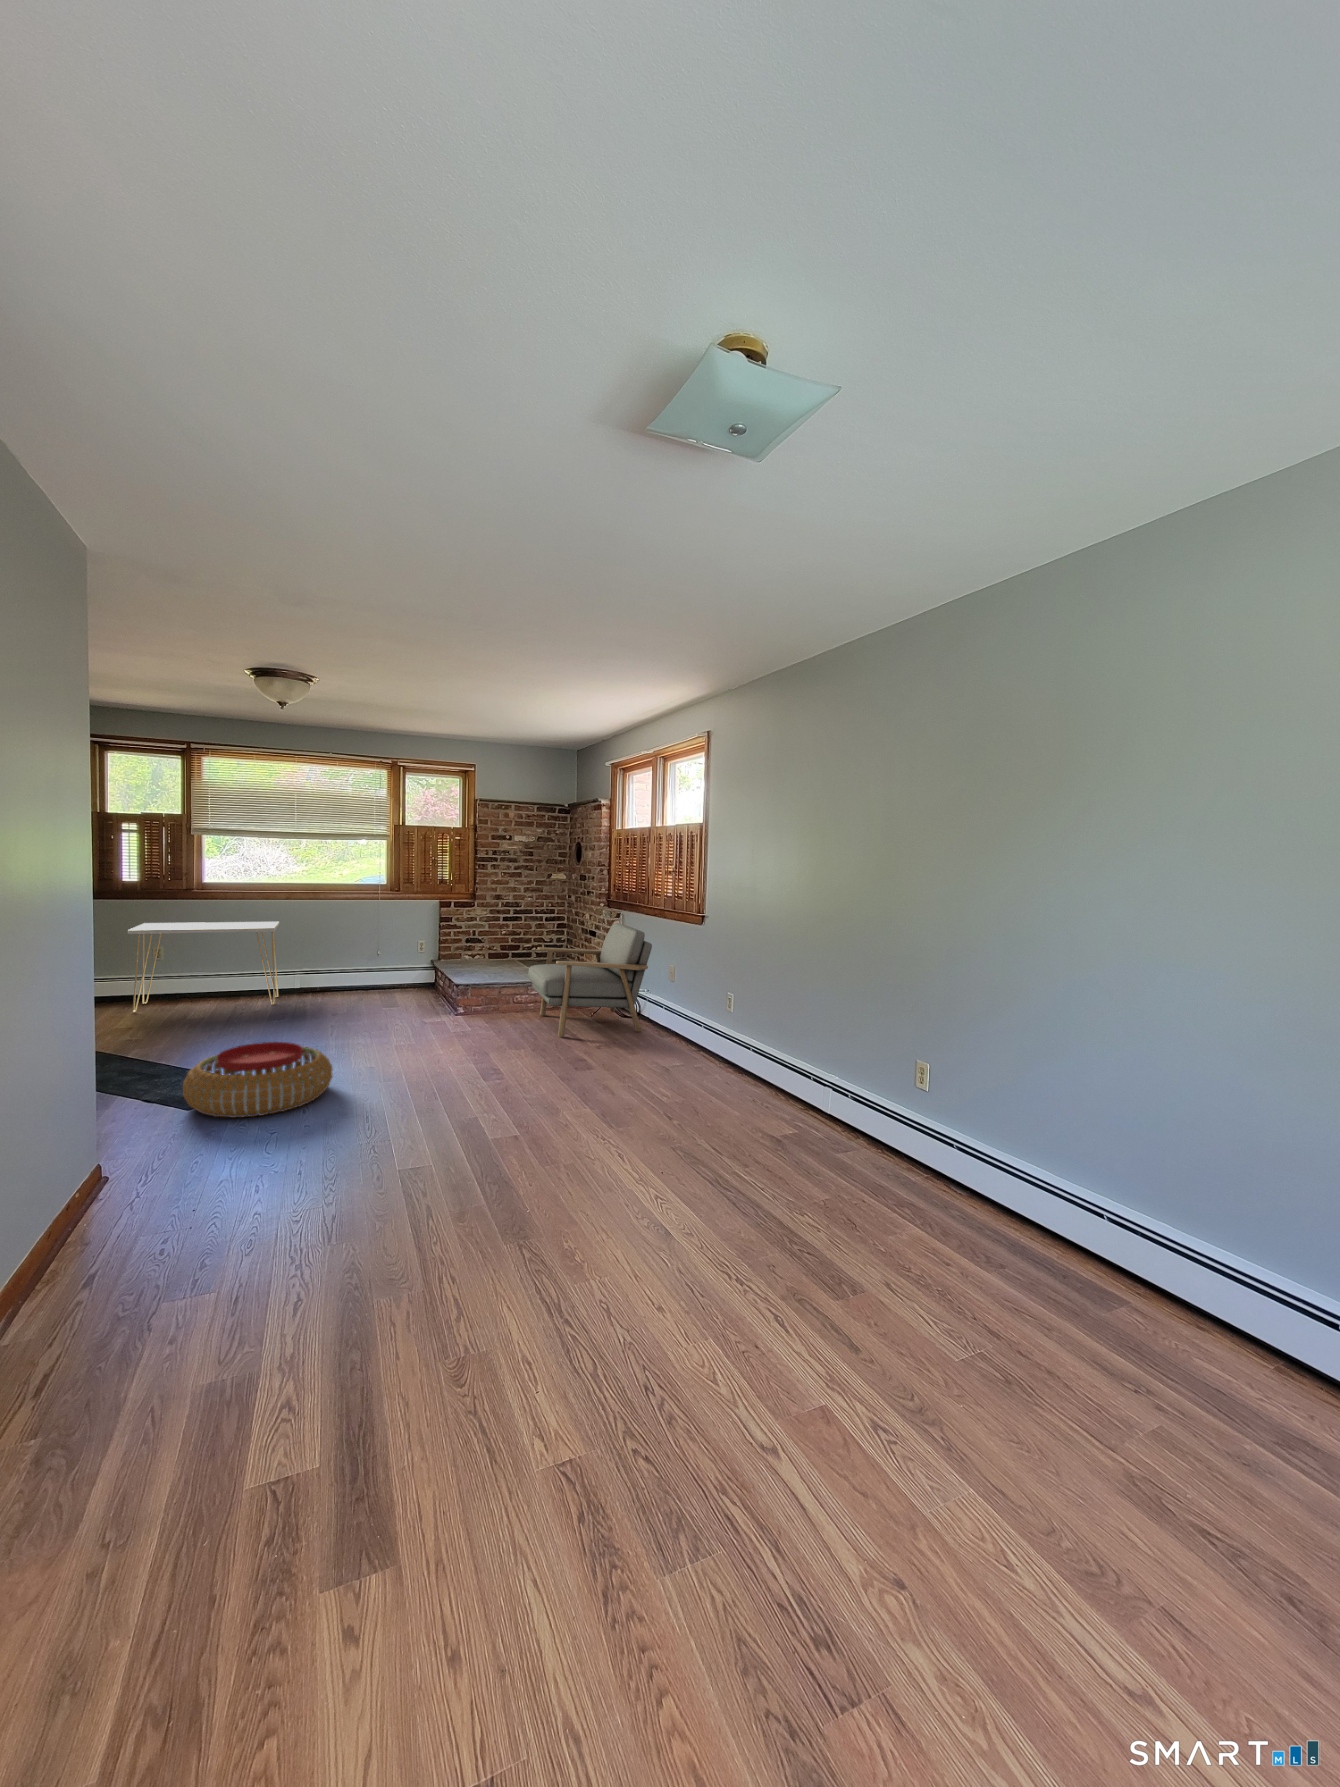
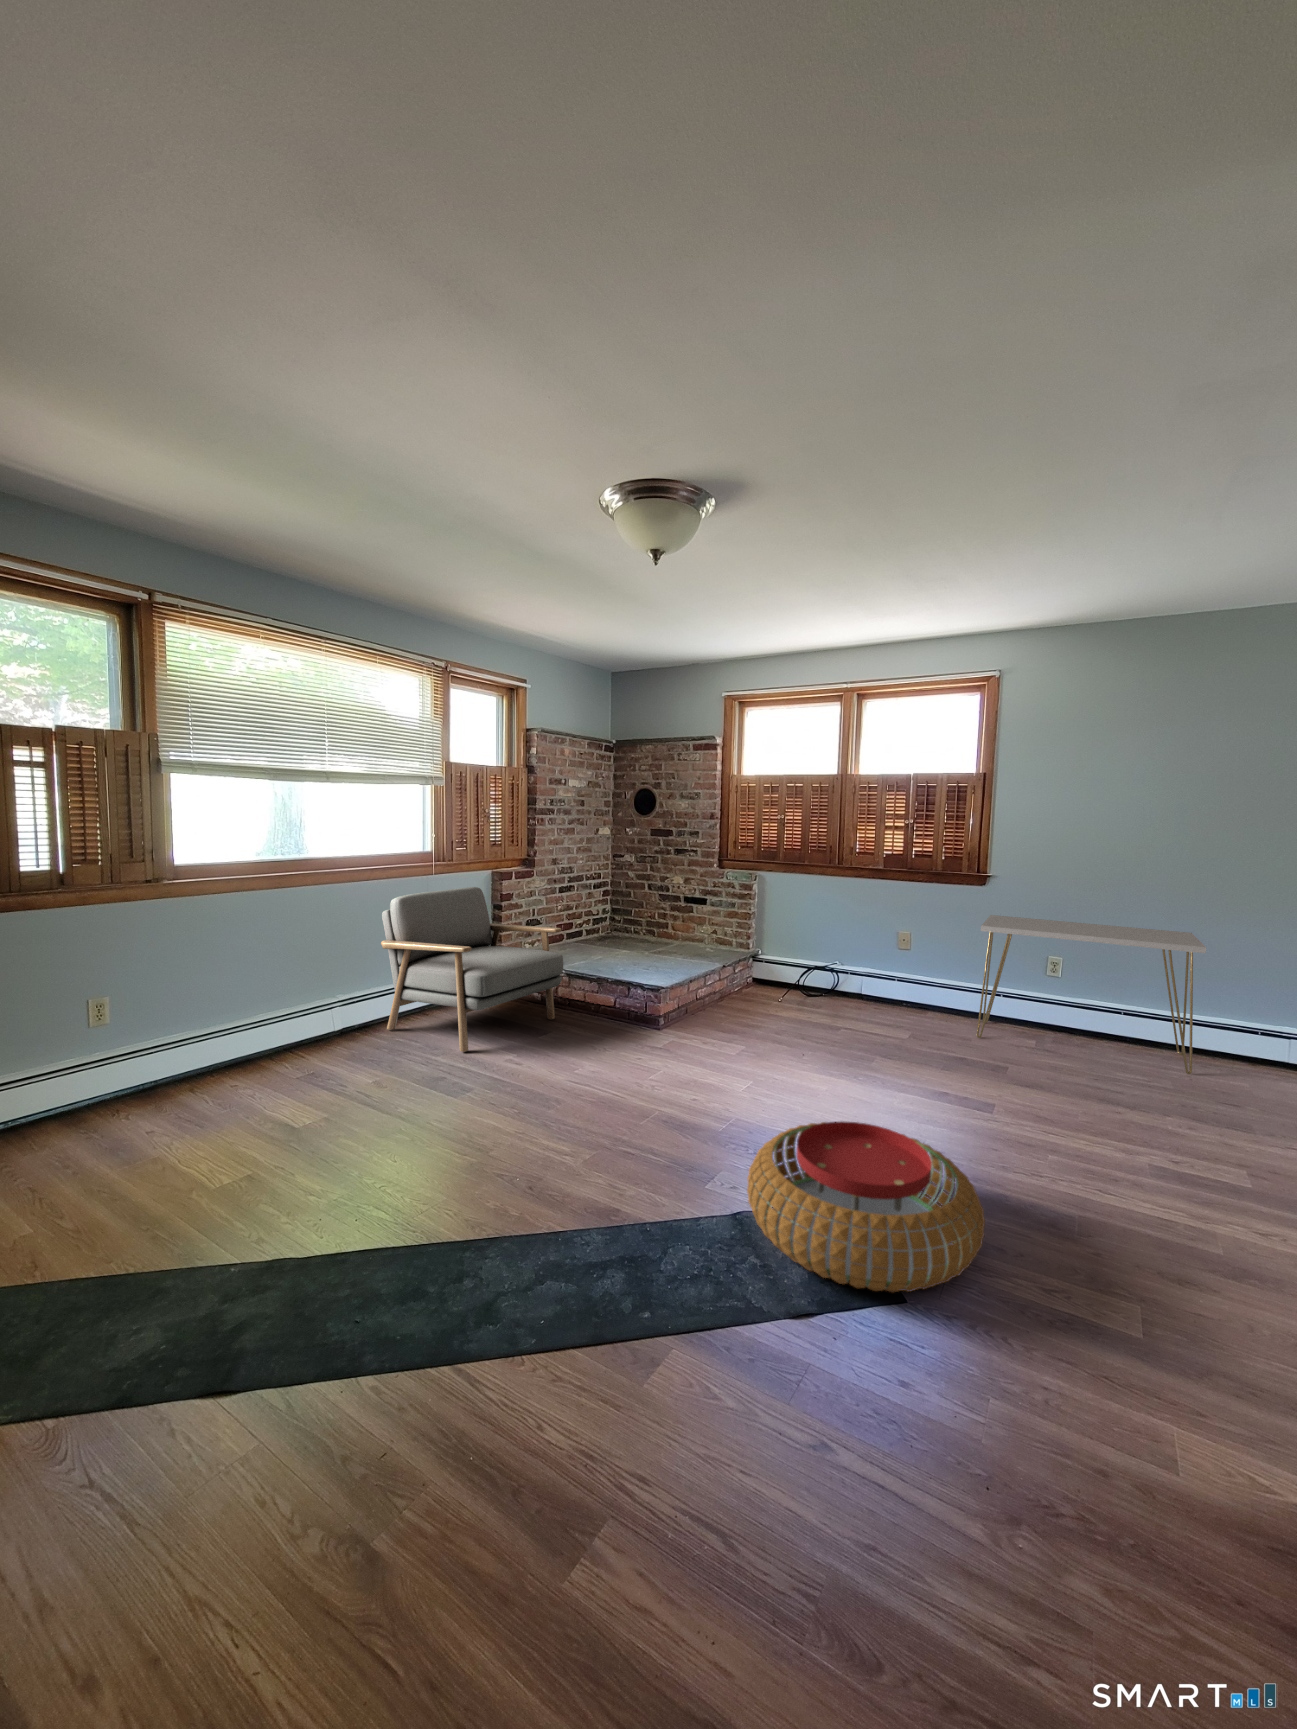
console table: present [128,922,279,1012] -> present [977,915,1206,1074]
armchair: present [528,924,652,1037] -> present [381,887,563,1052]

